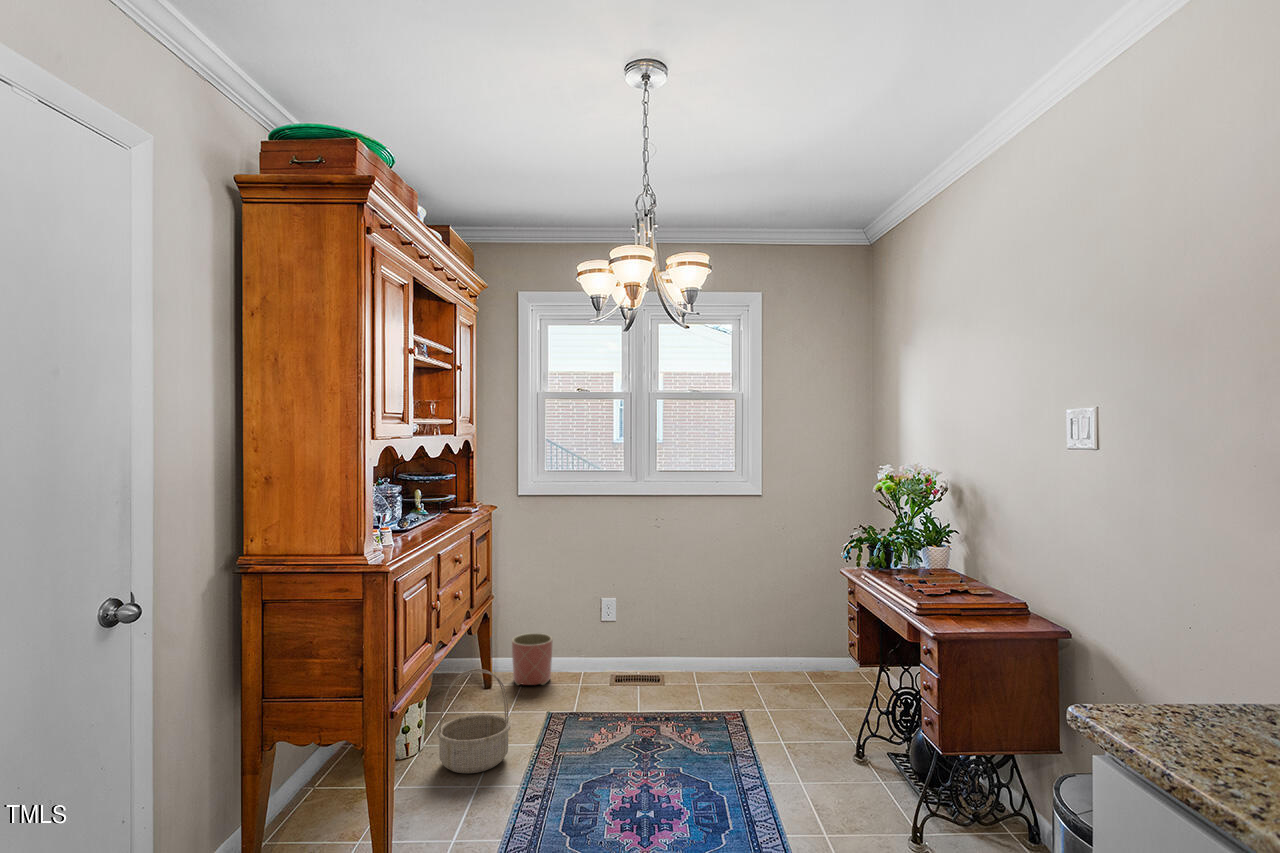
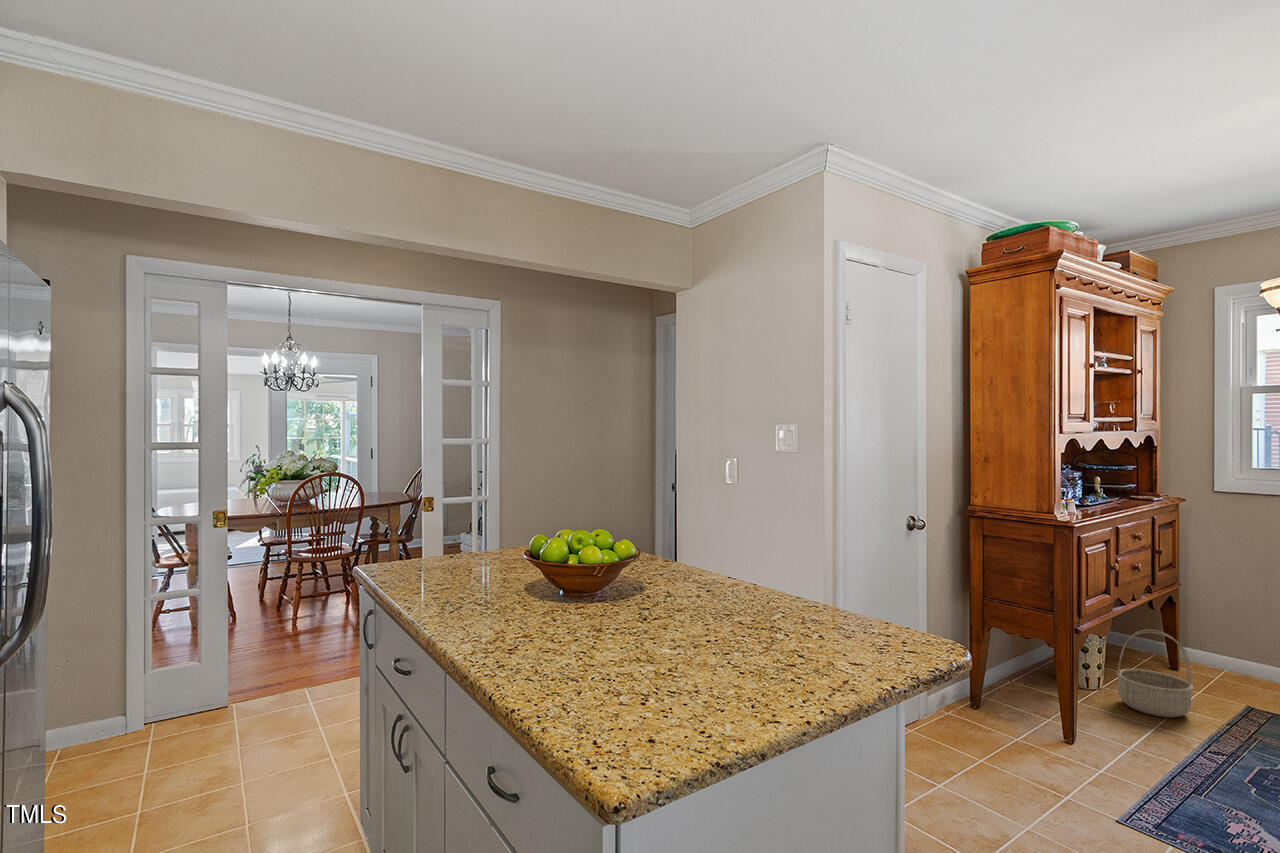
planter: present [512,633,552,685] -> none [1202,625,1255,678]

